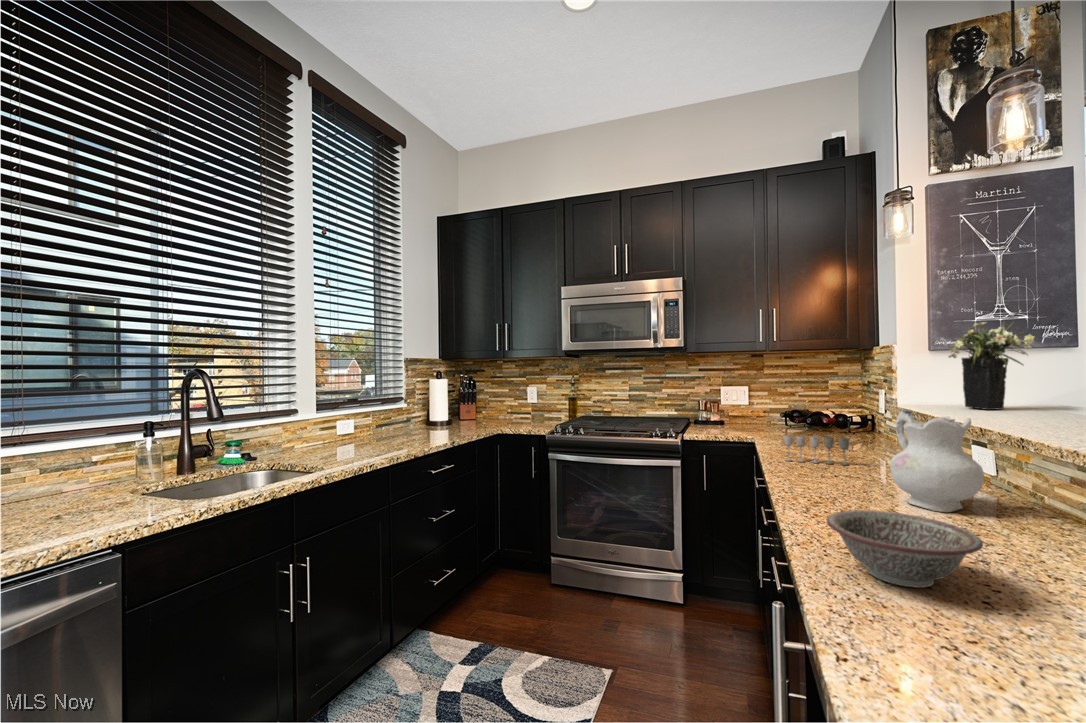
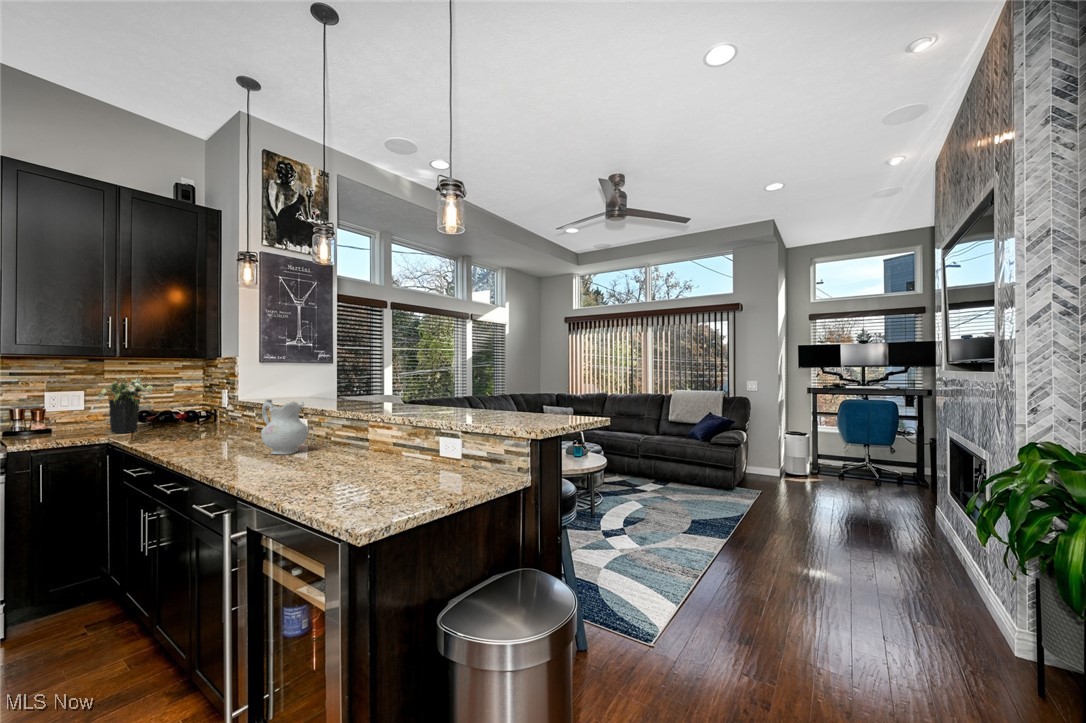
flower arrangement: present [949,321,1043,410] -> present [96,376,153,433]
wine glass: present [784,435,849,465] -> none [163,424,219,449]
decorative bowl: present [827,510,983,588] -> none [255,450,326,483]

